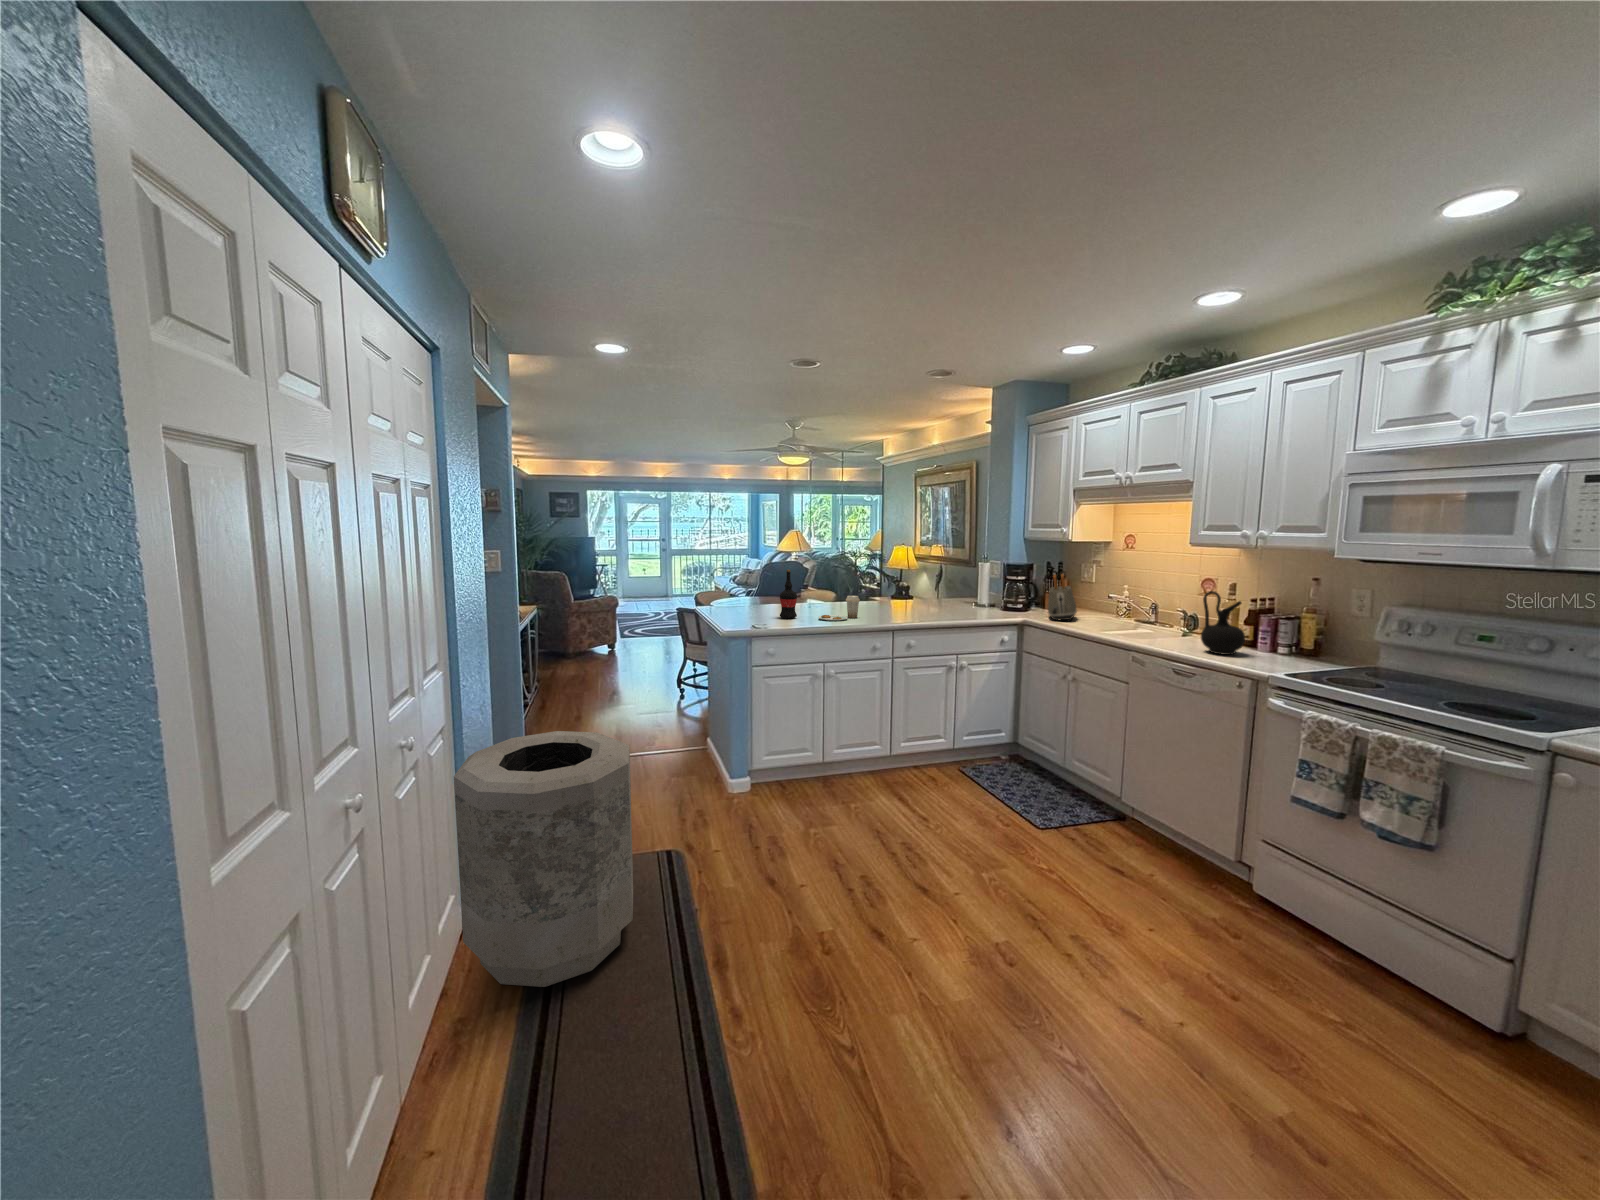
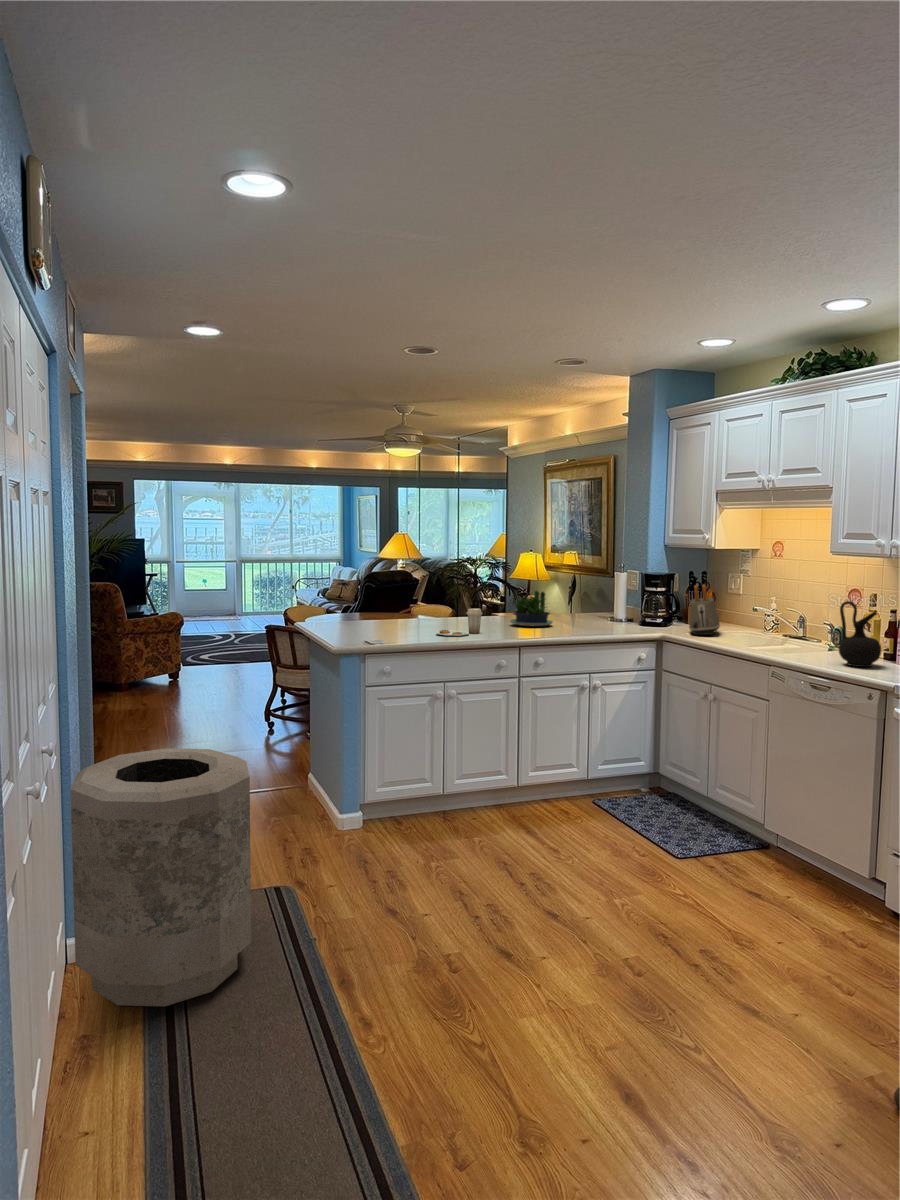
wine bottle: present [780,570,797,618] -> none [392,579,412,634]
potted plant: none [885,579,923,611] -> present [510,591,553,626]

